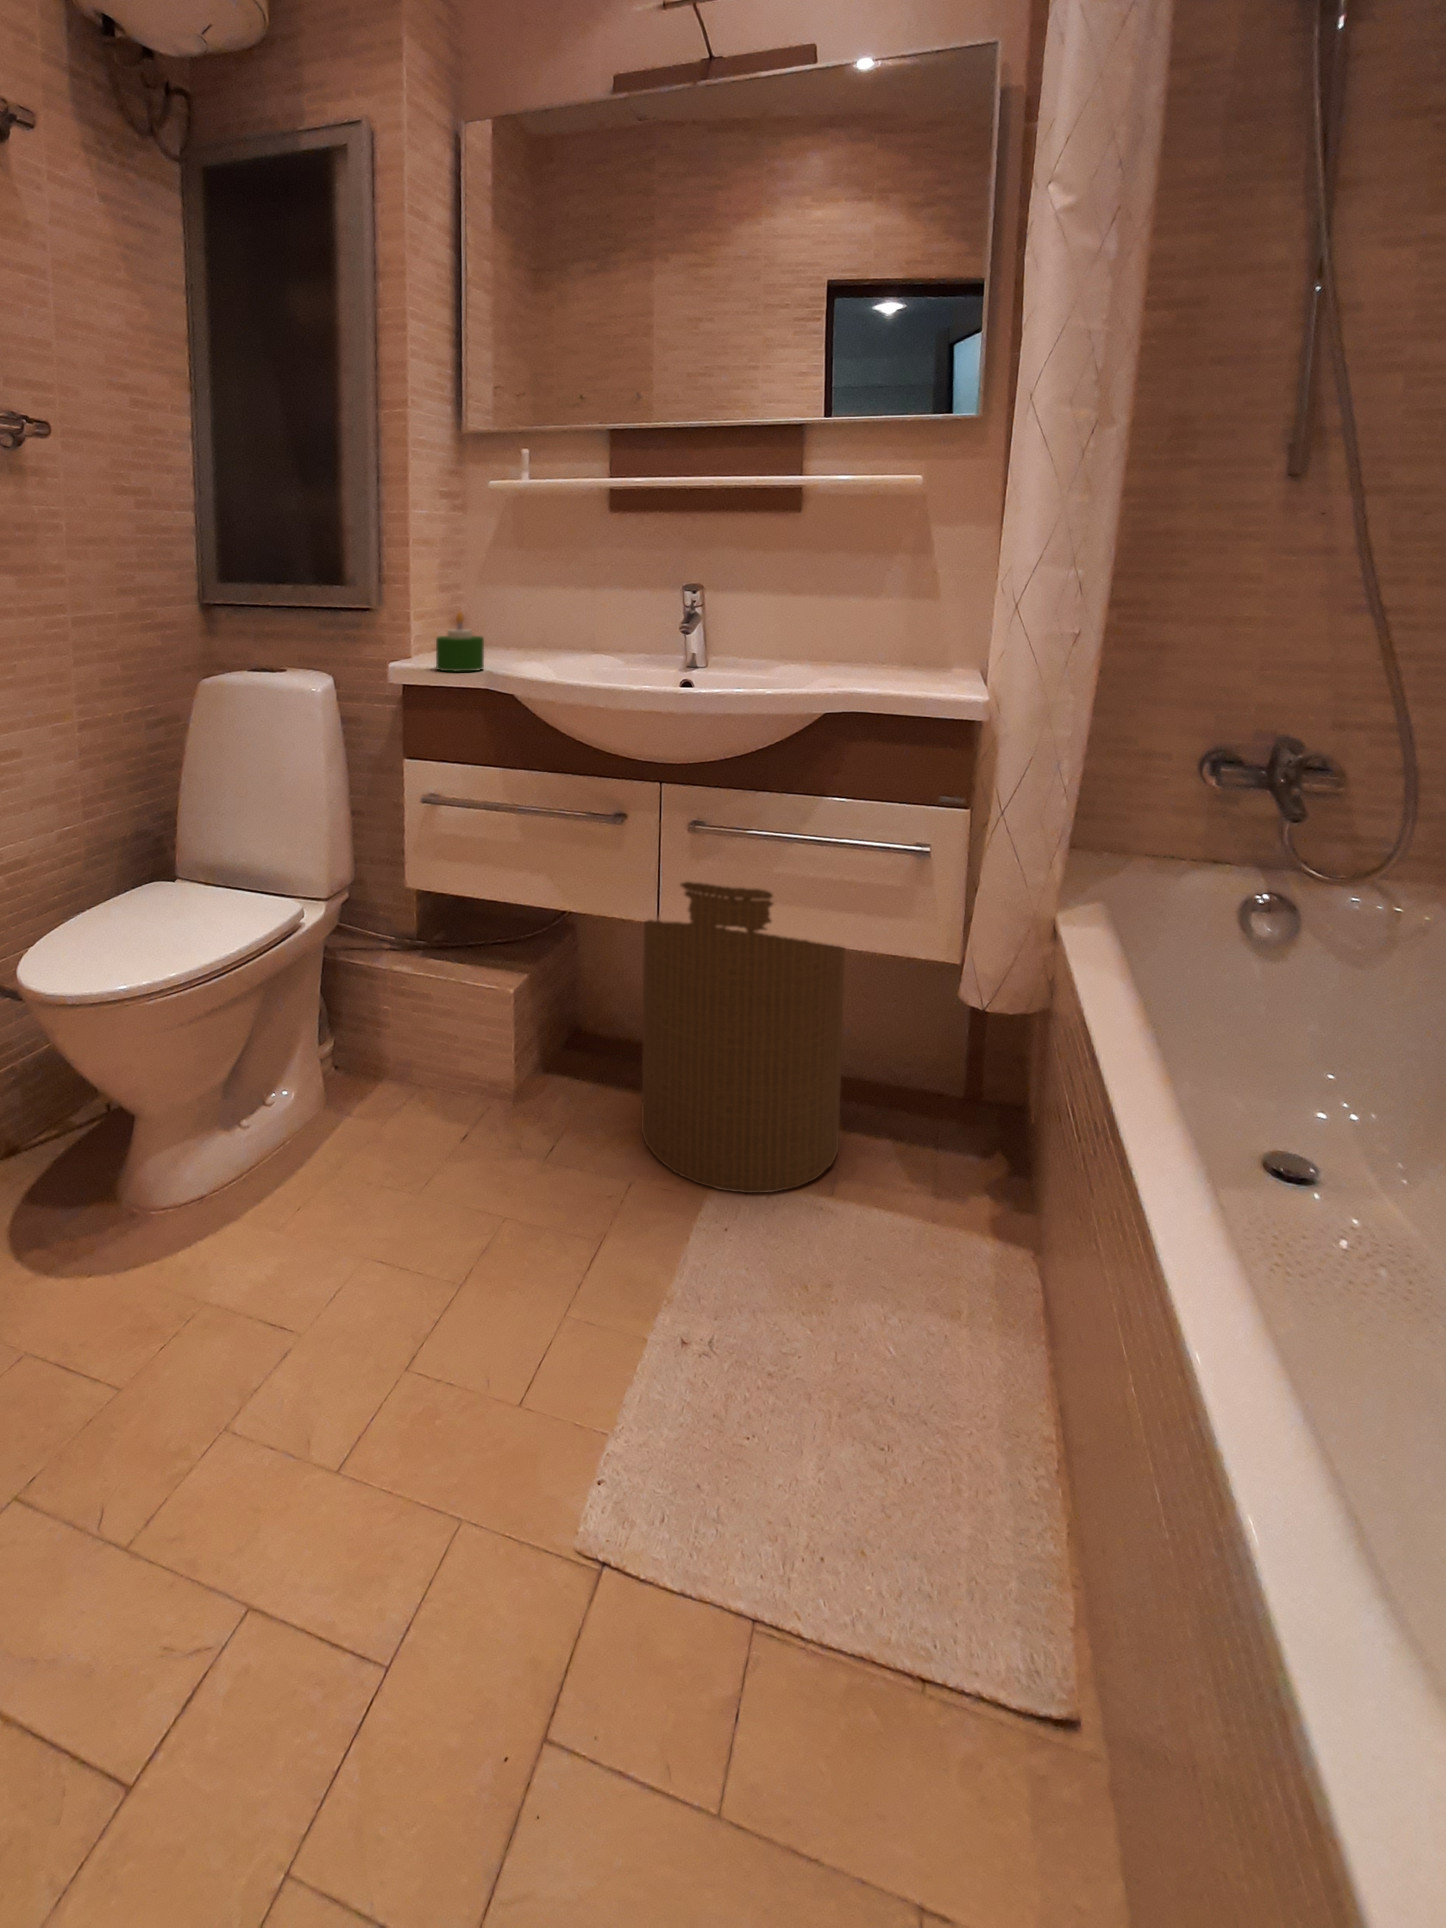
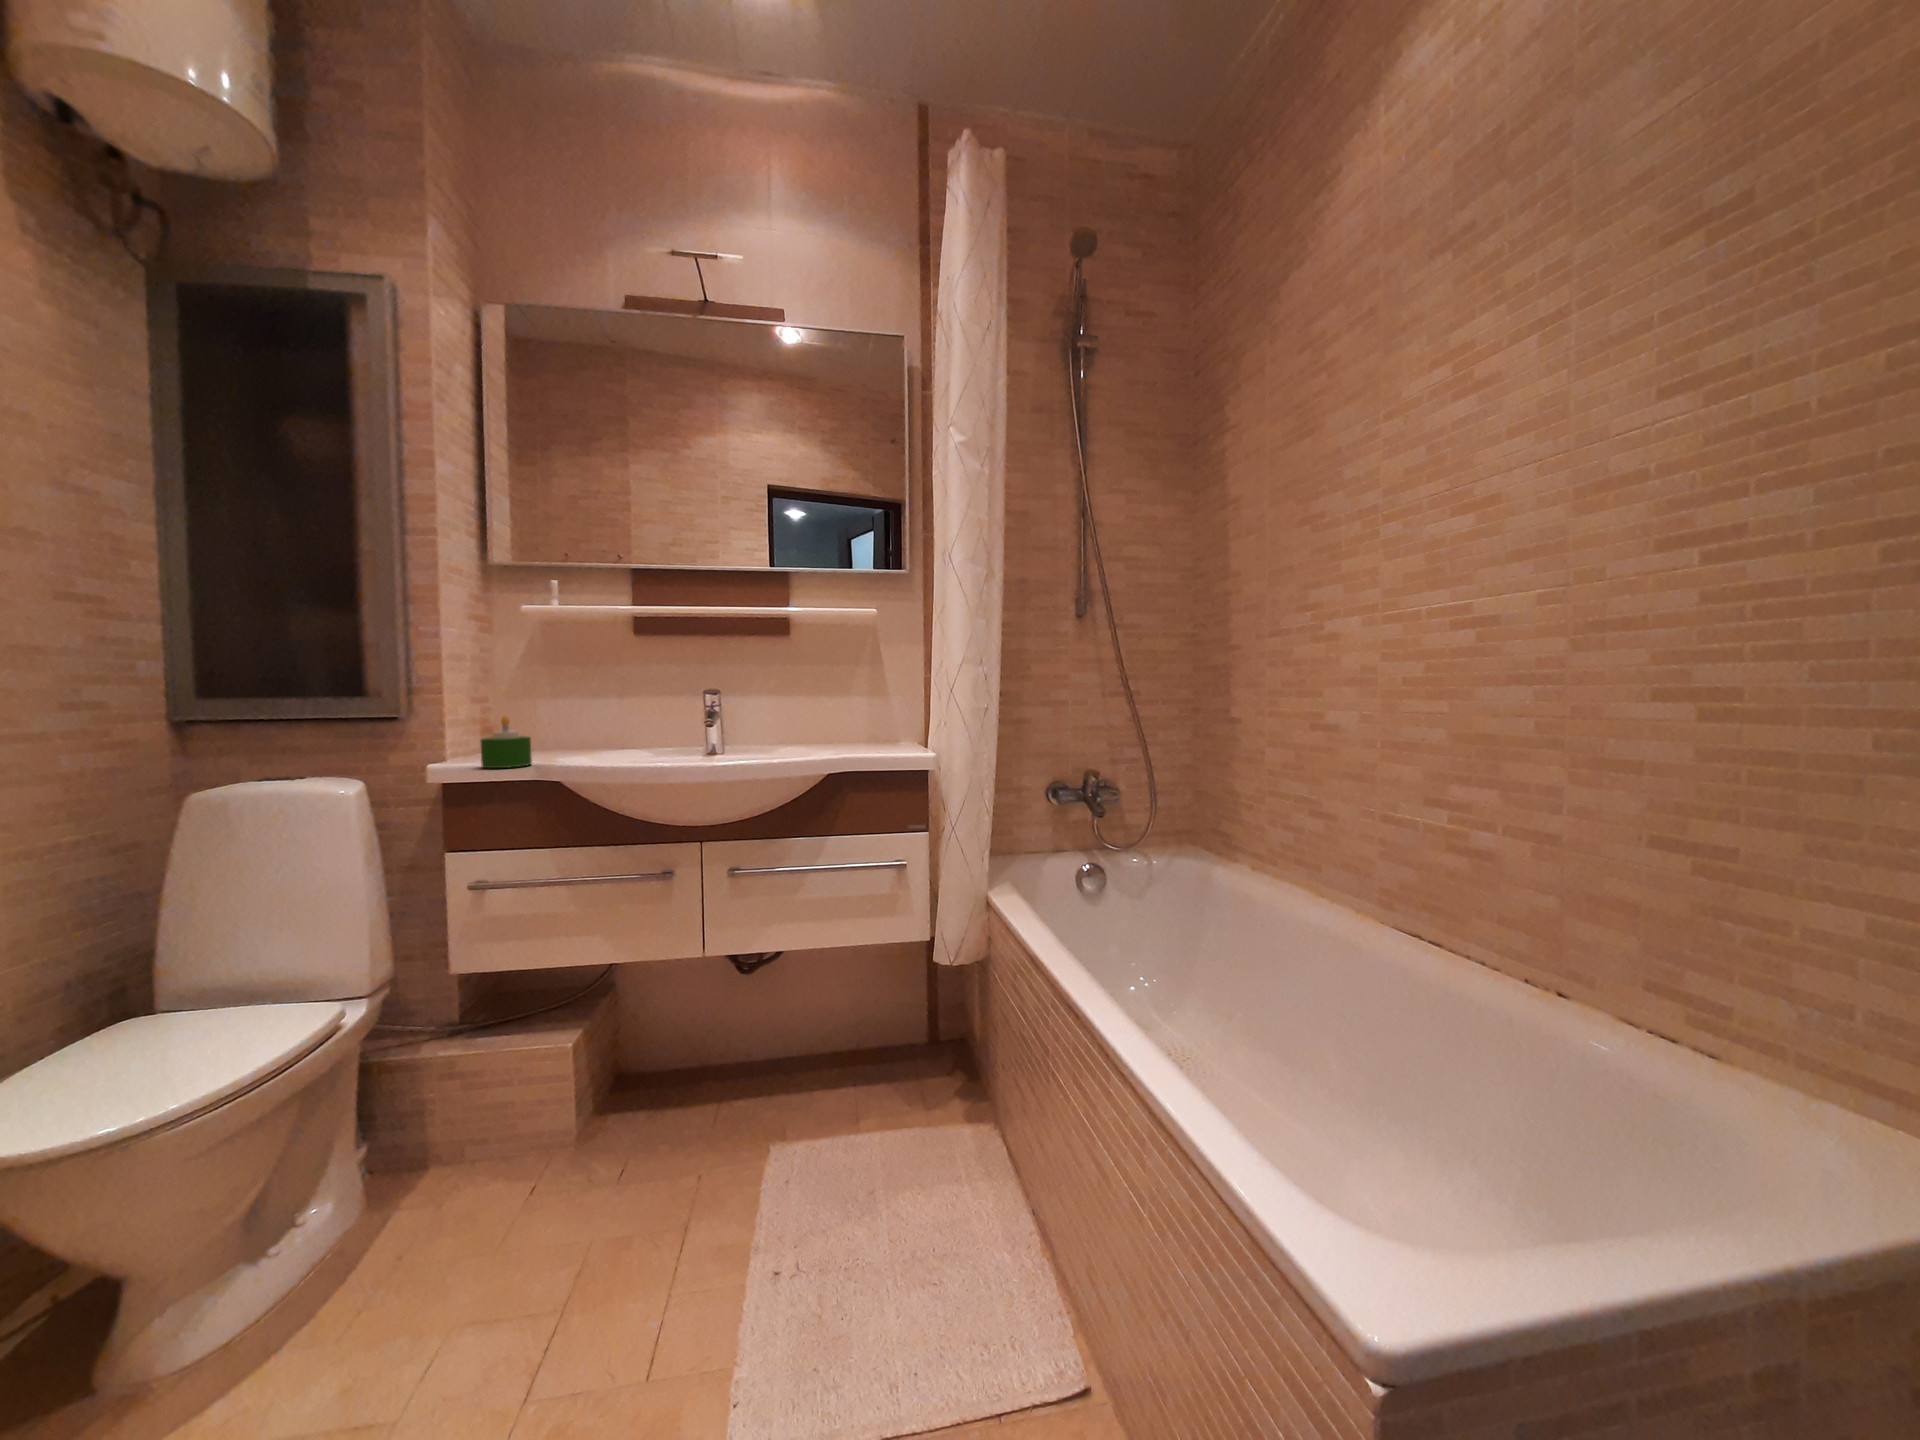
laundry hamper: present [641,882,845,1193] -> none [670,859,865,1156]

